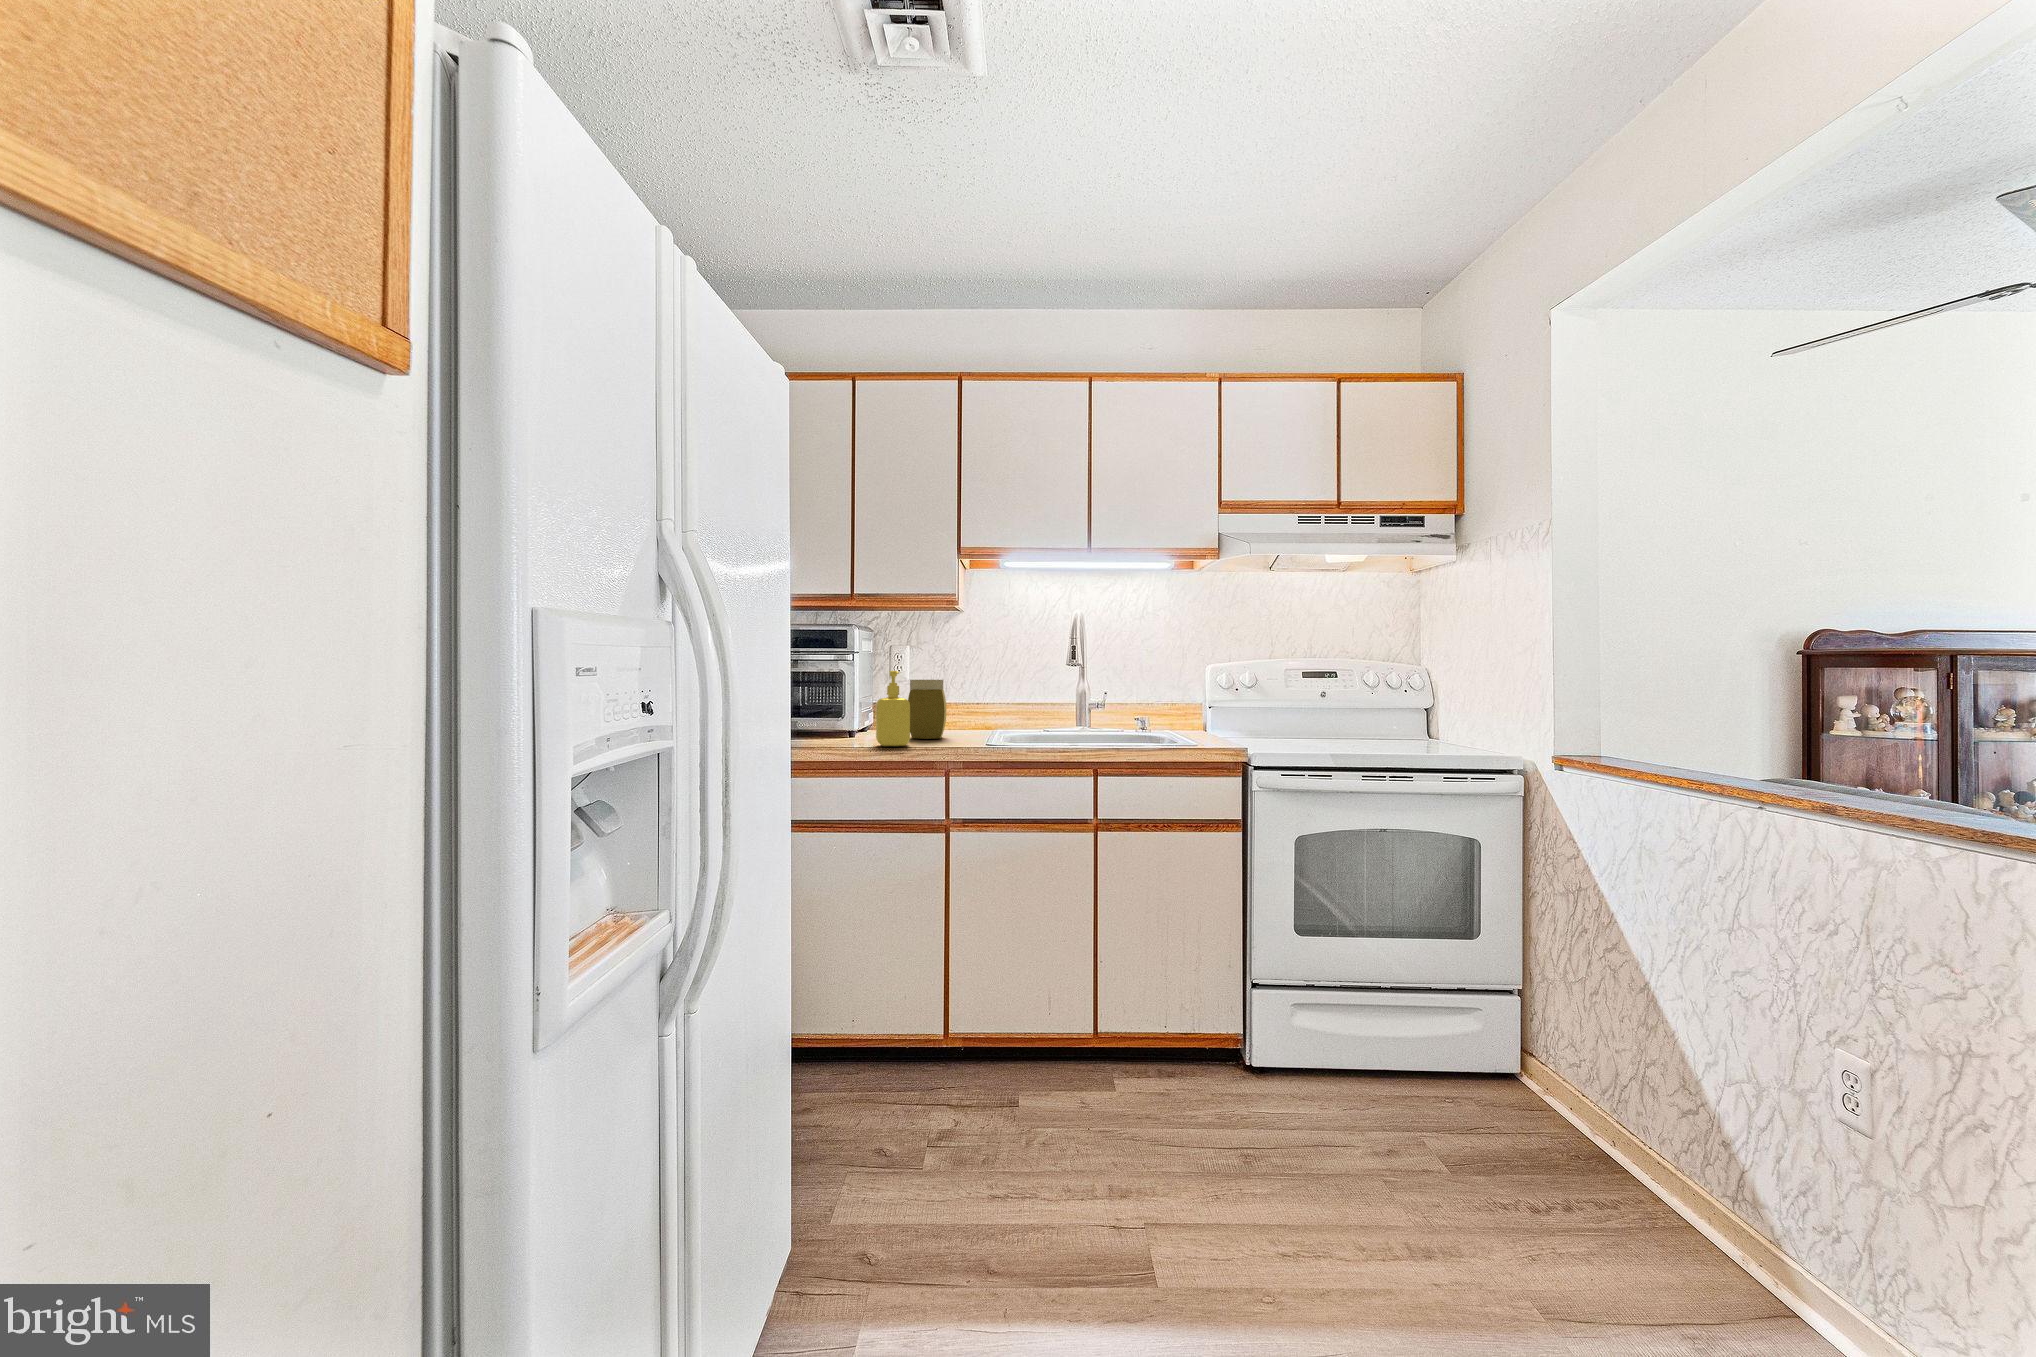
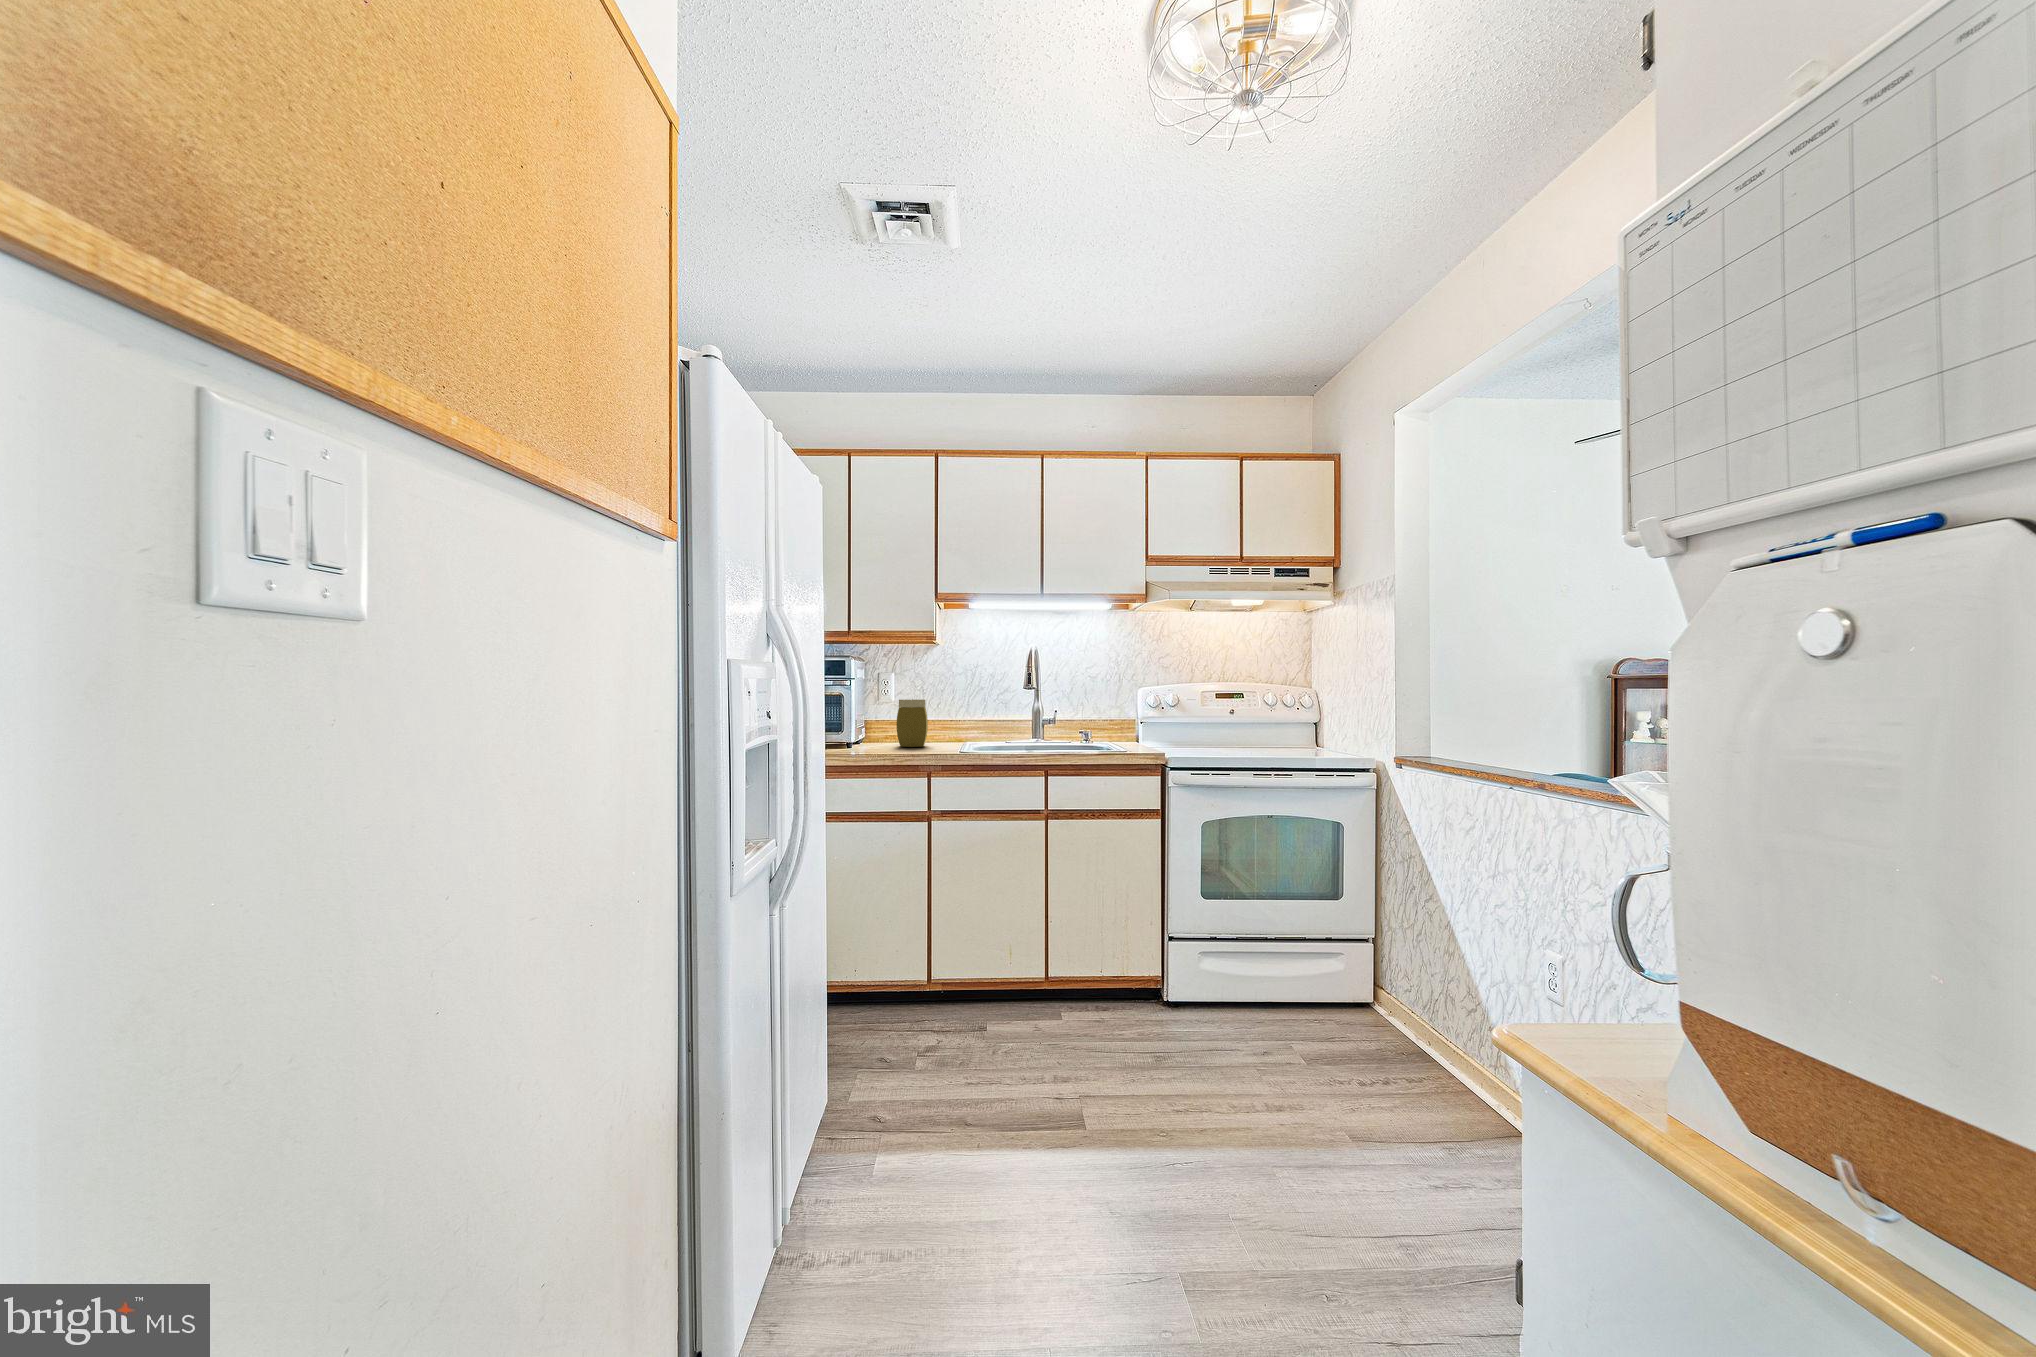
soap dispenser: present [876,671,910,746] -> none [872,692,900,752]

